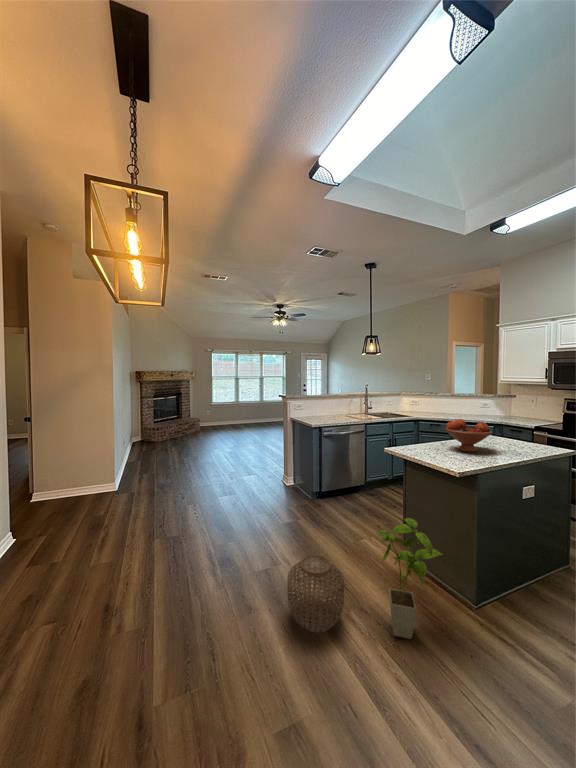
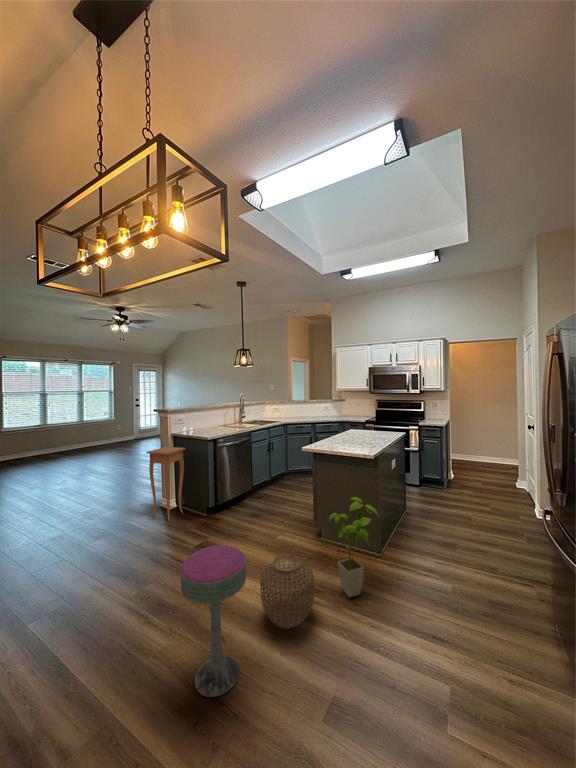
fruit bowl: present [445,419,492,452] -> none [340,417,371,441]
side table: none [267,428,299,494] -> present [147,447,185,521]
bar stool: none [197,520,255,652] -> present [181,545,246,697]

